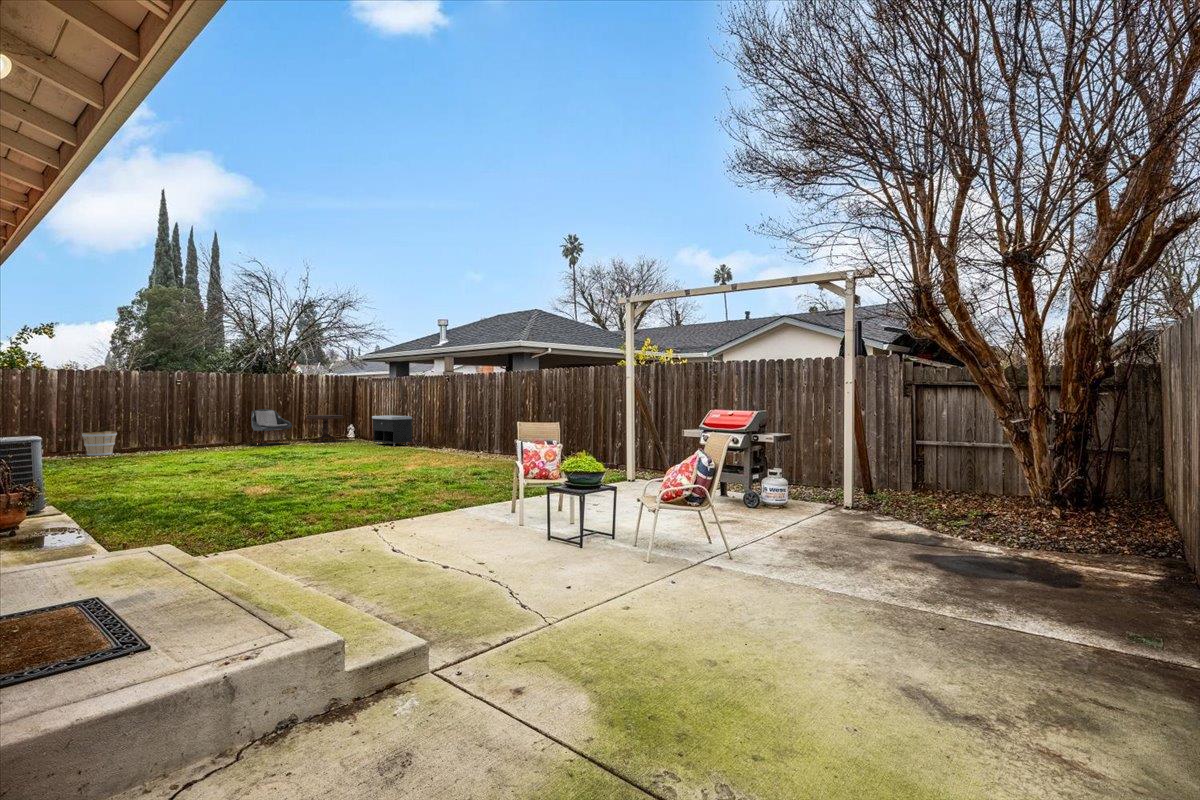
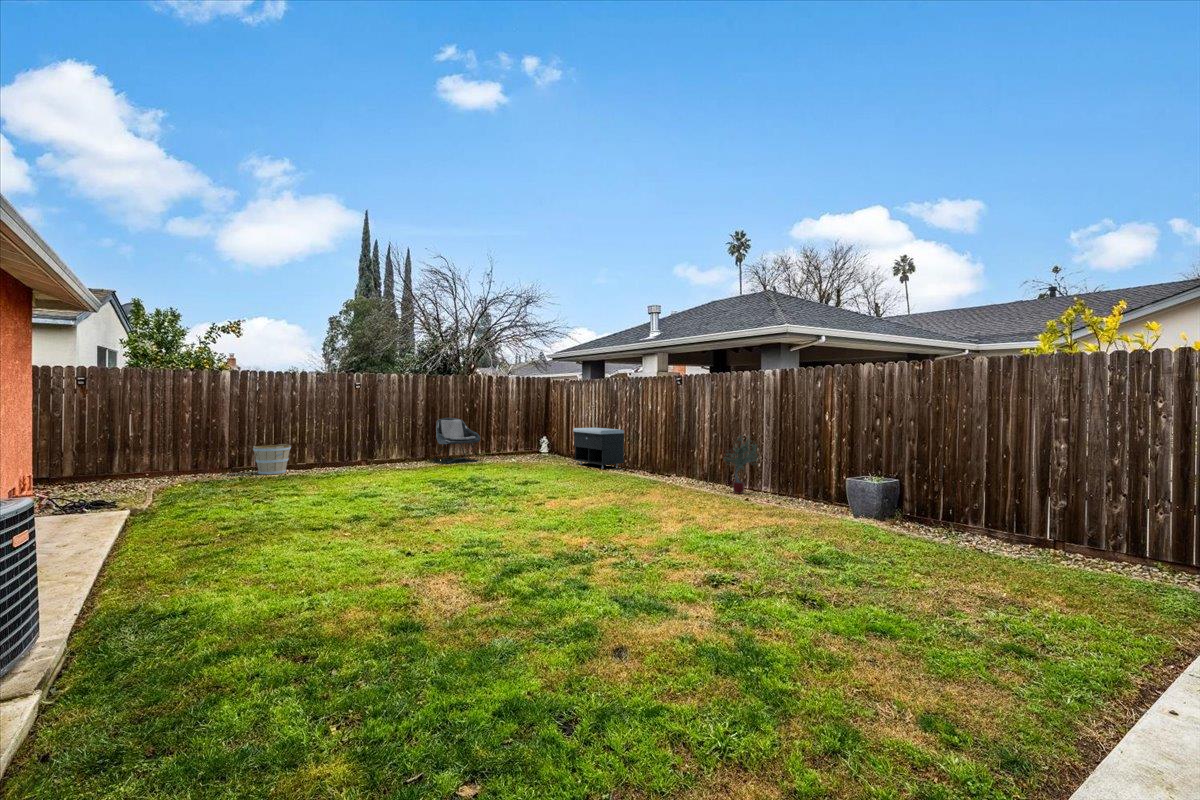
side table: present [306,415,344,443] -> none [495,425,538,459]
potted tree: none [471,416,493,455] -> present [723,436,759,494]

